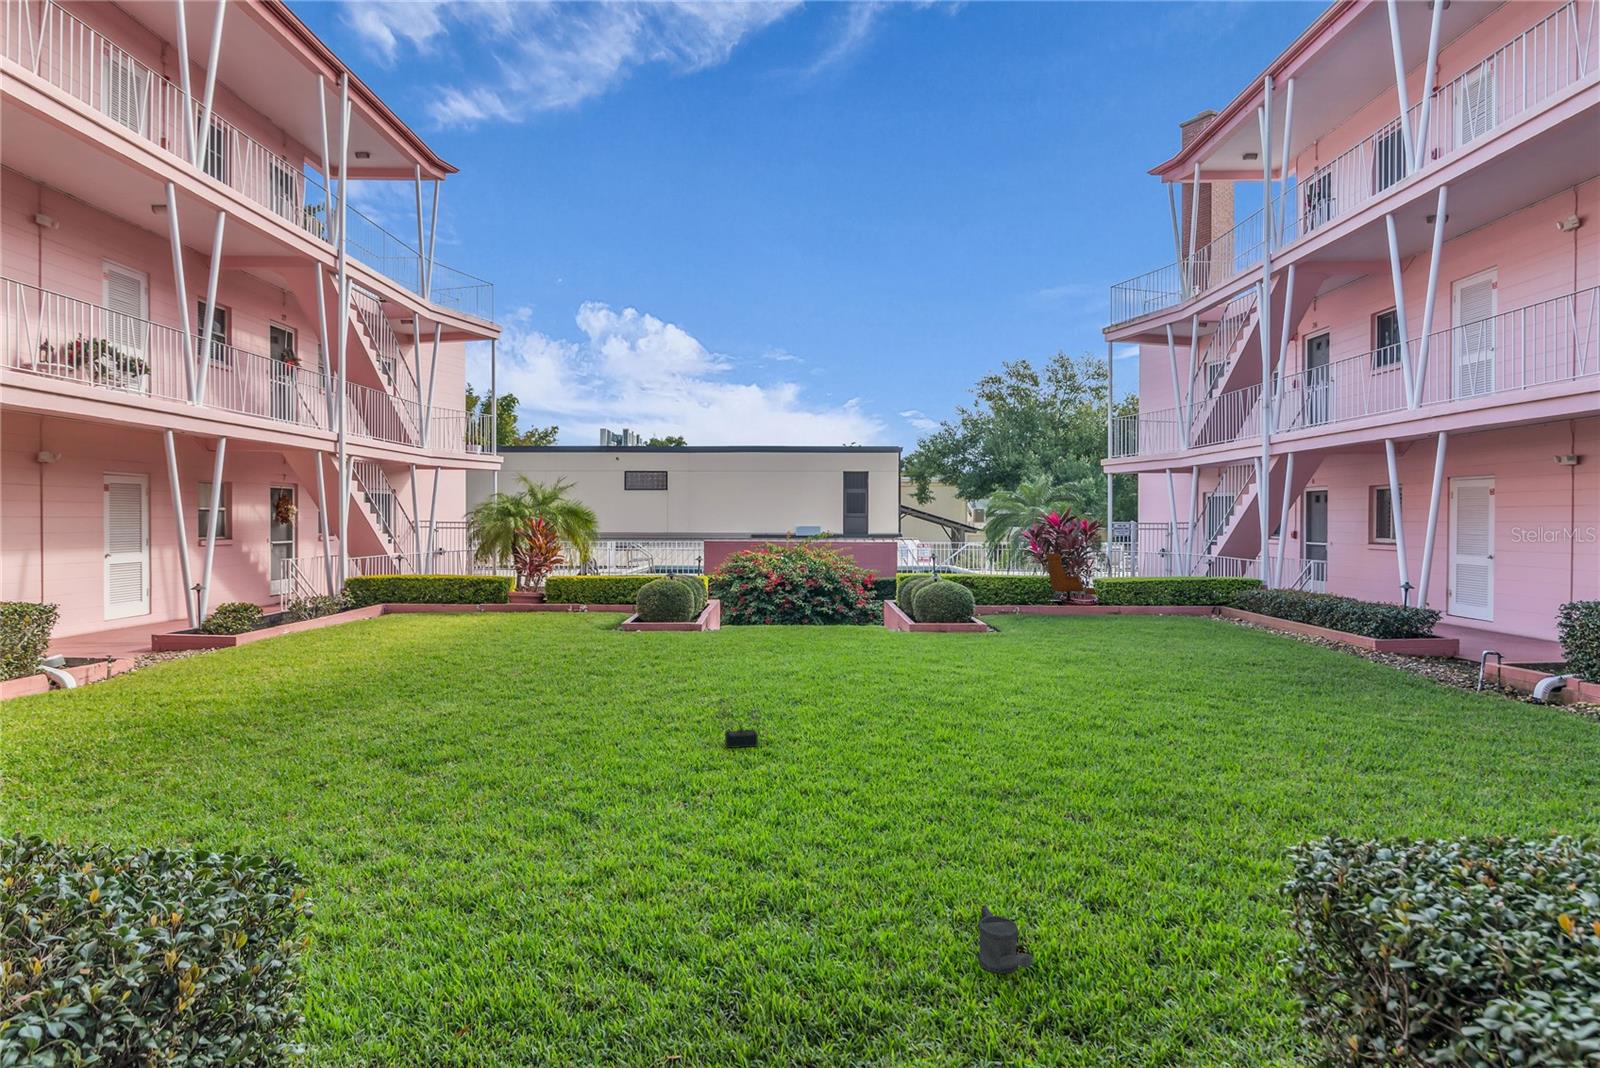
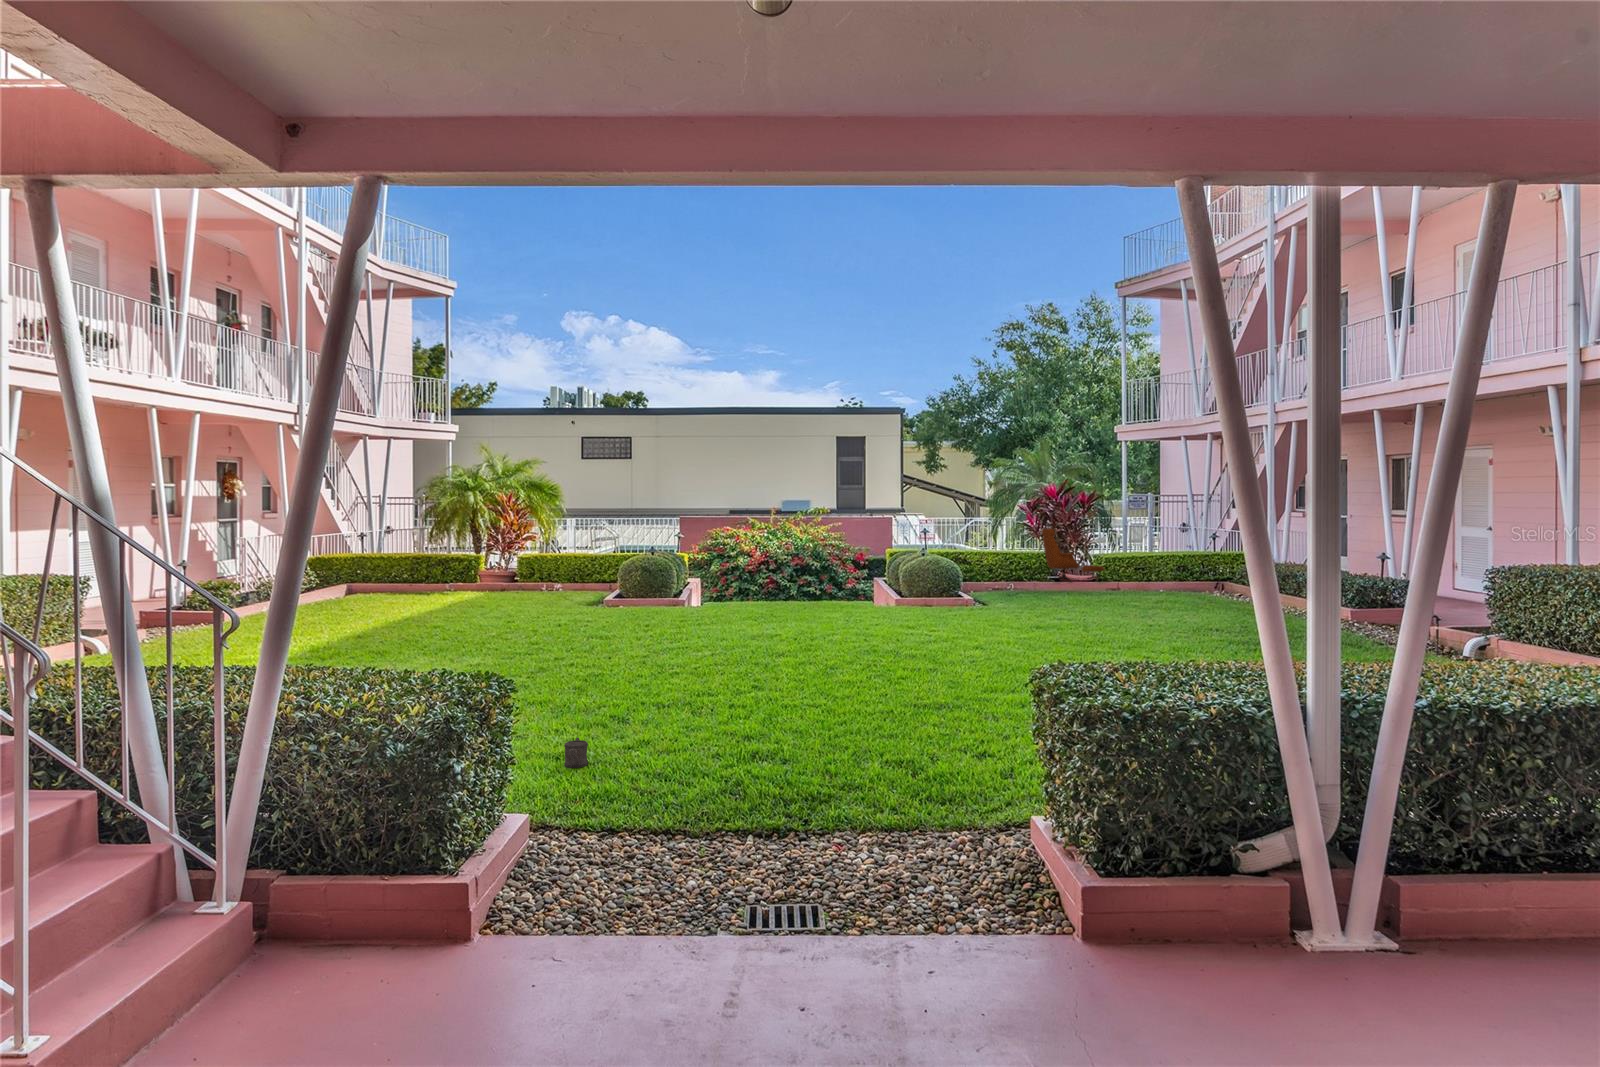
decorative plant: present [717,701,765,748] -> none [709,646,752,682]
watering can: present [978,907,1032,974] -> present [564,738,588,768]

